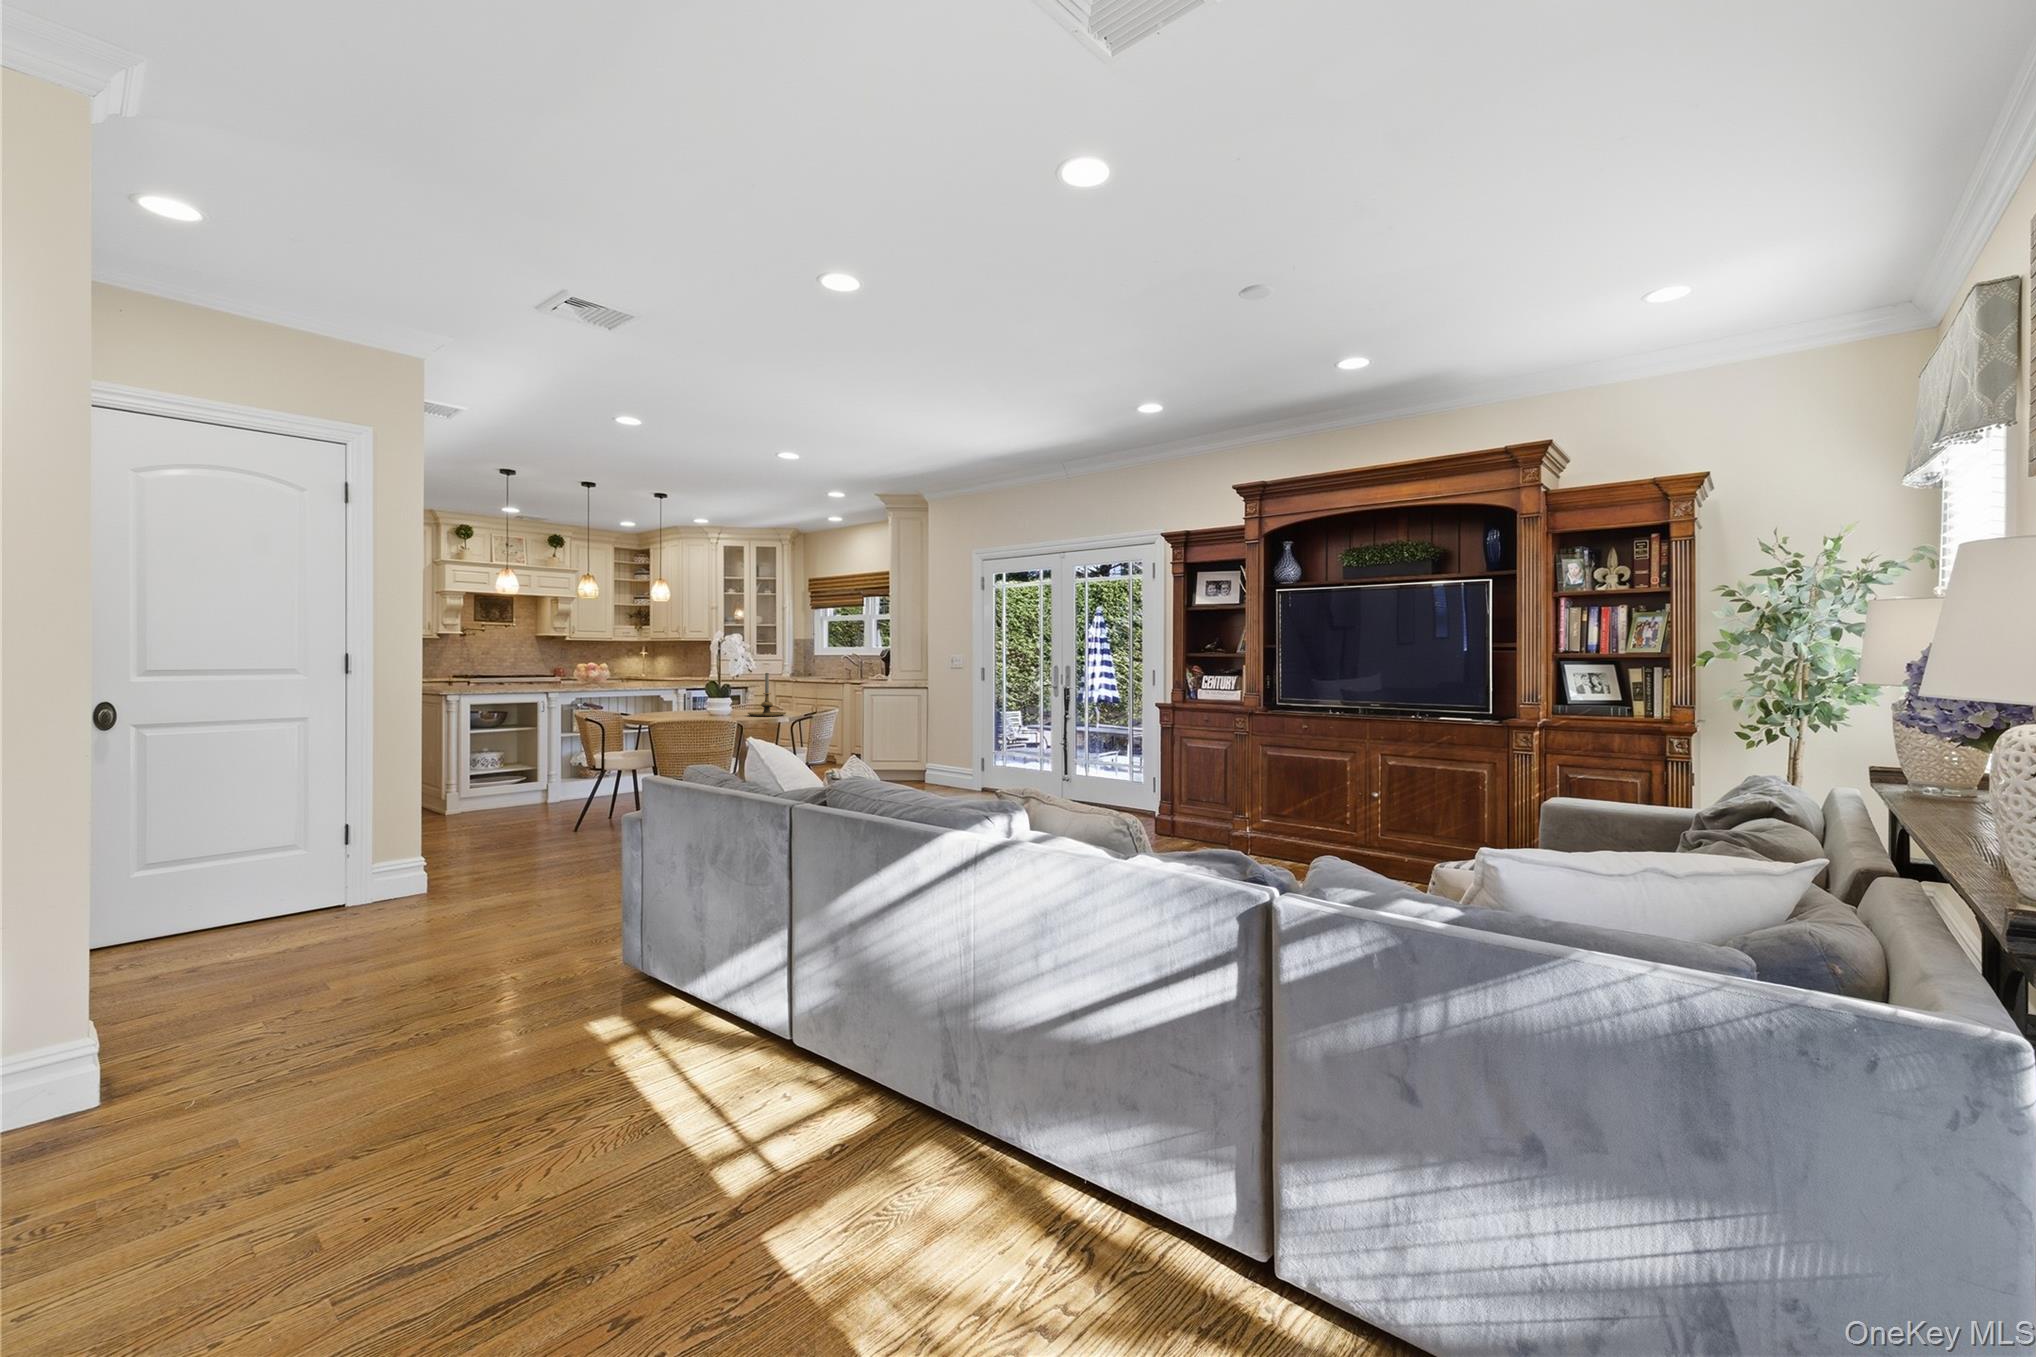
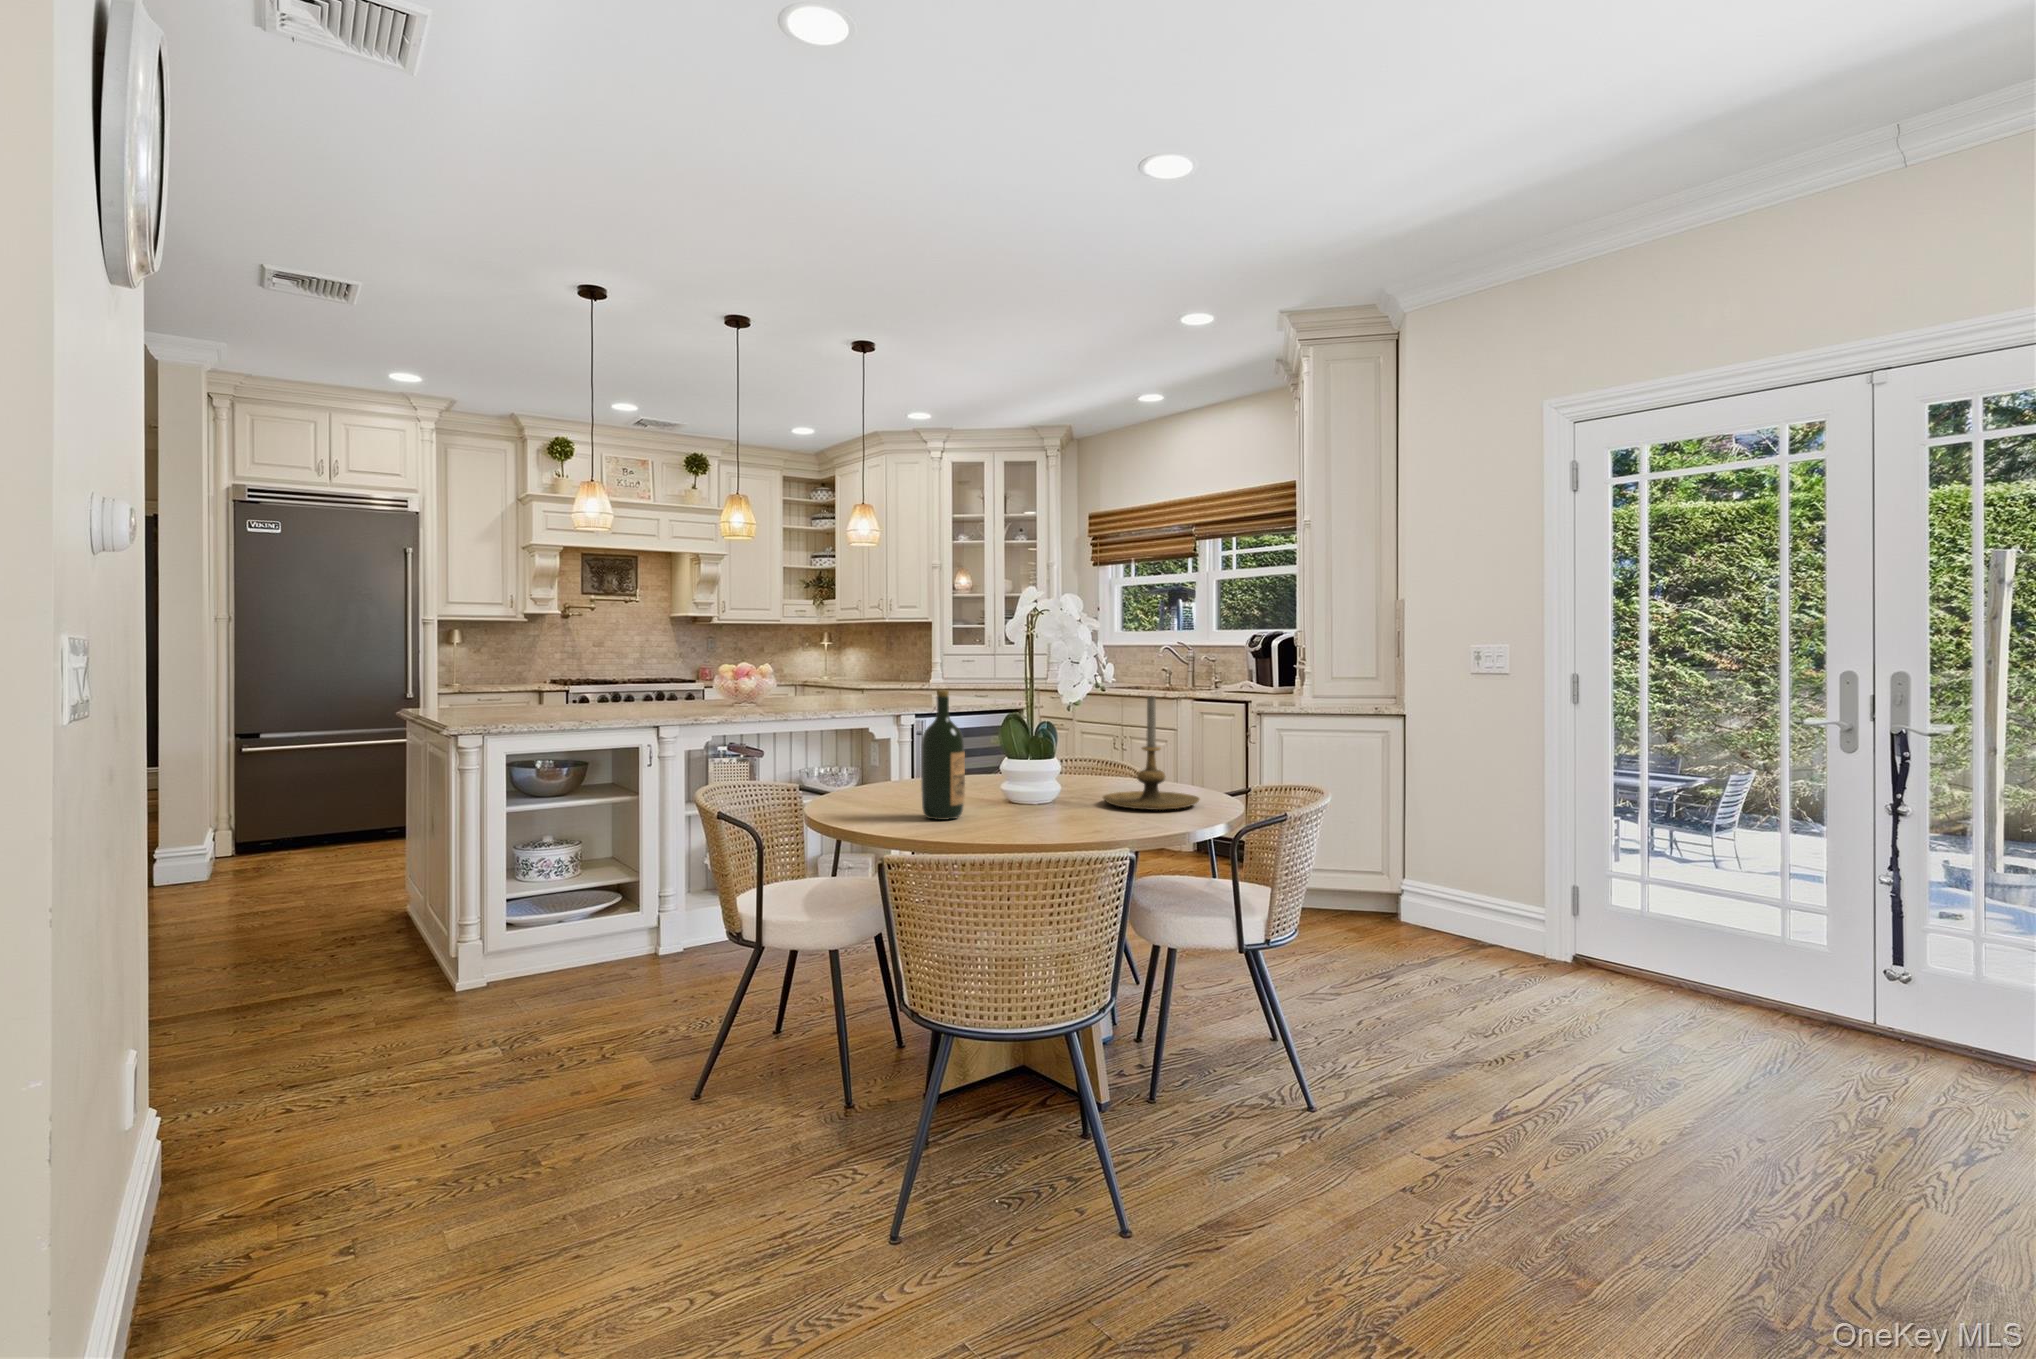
wine bottle: none [670,670,687,718] -> present [921,690,965,820]

